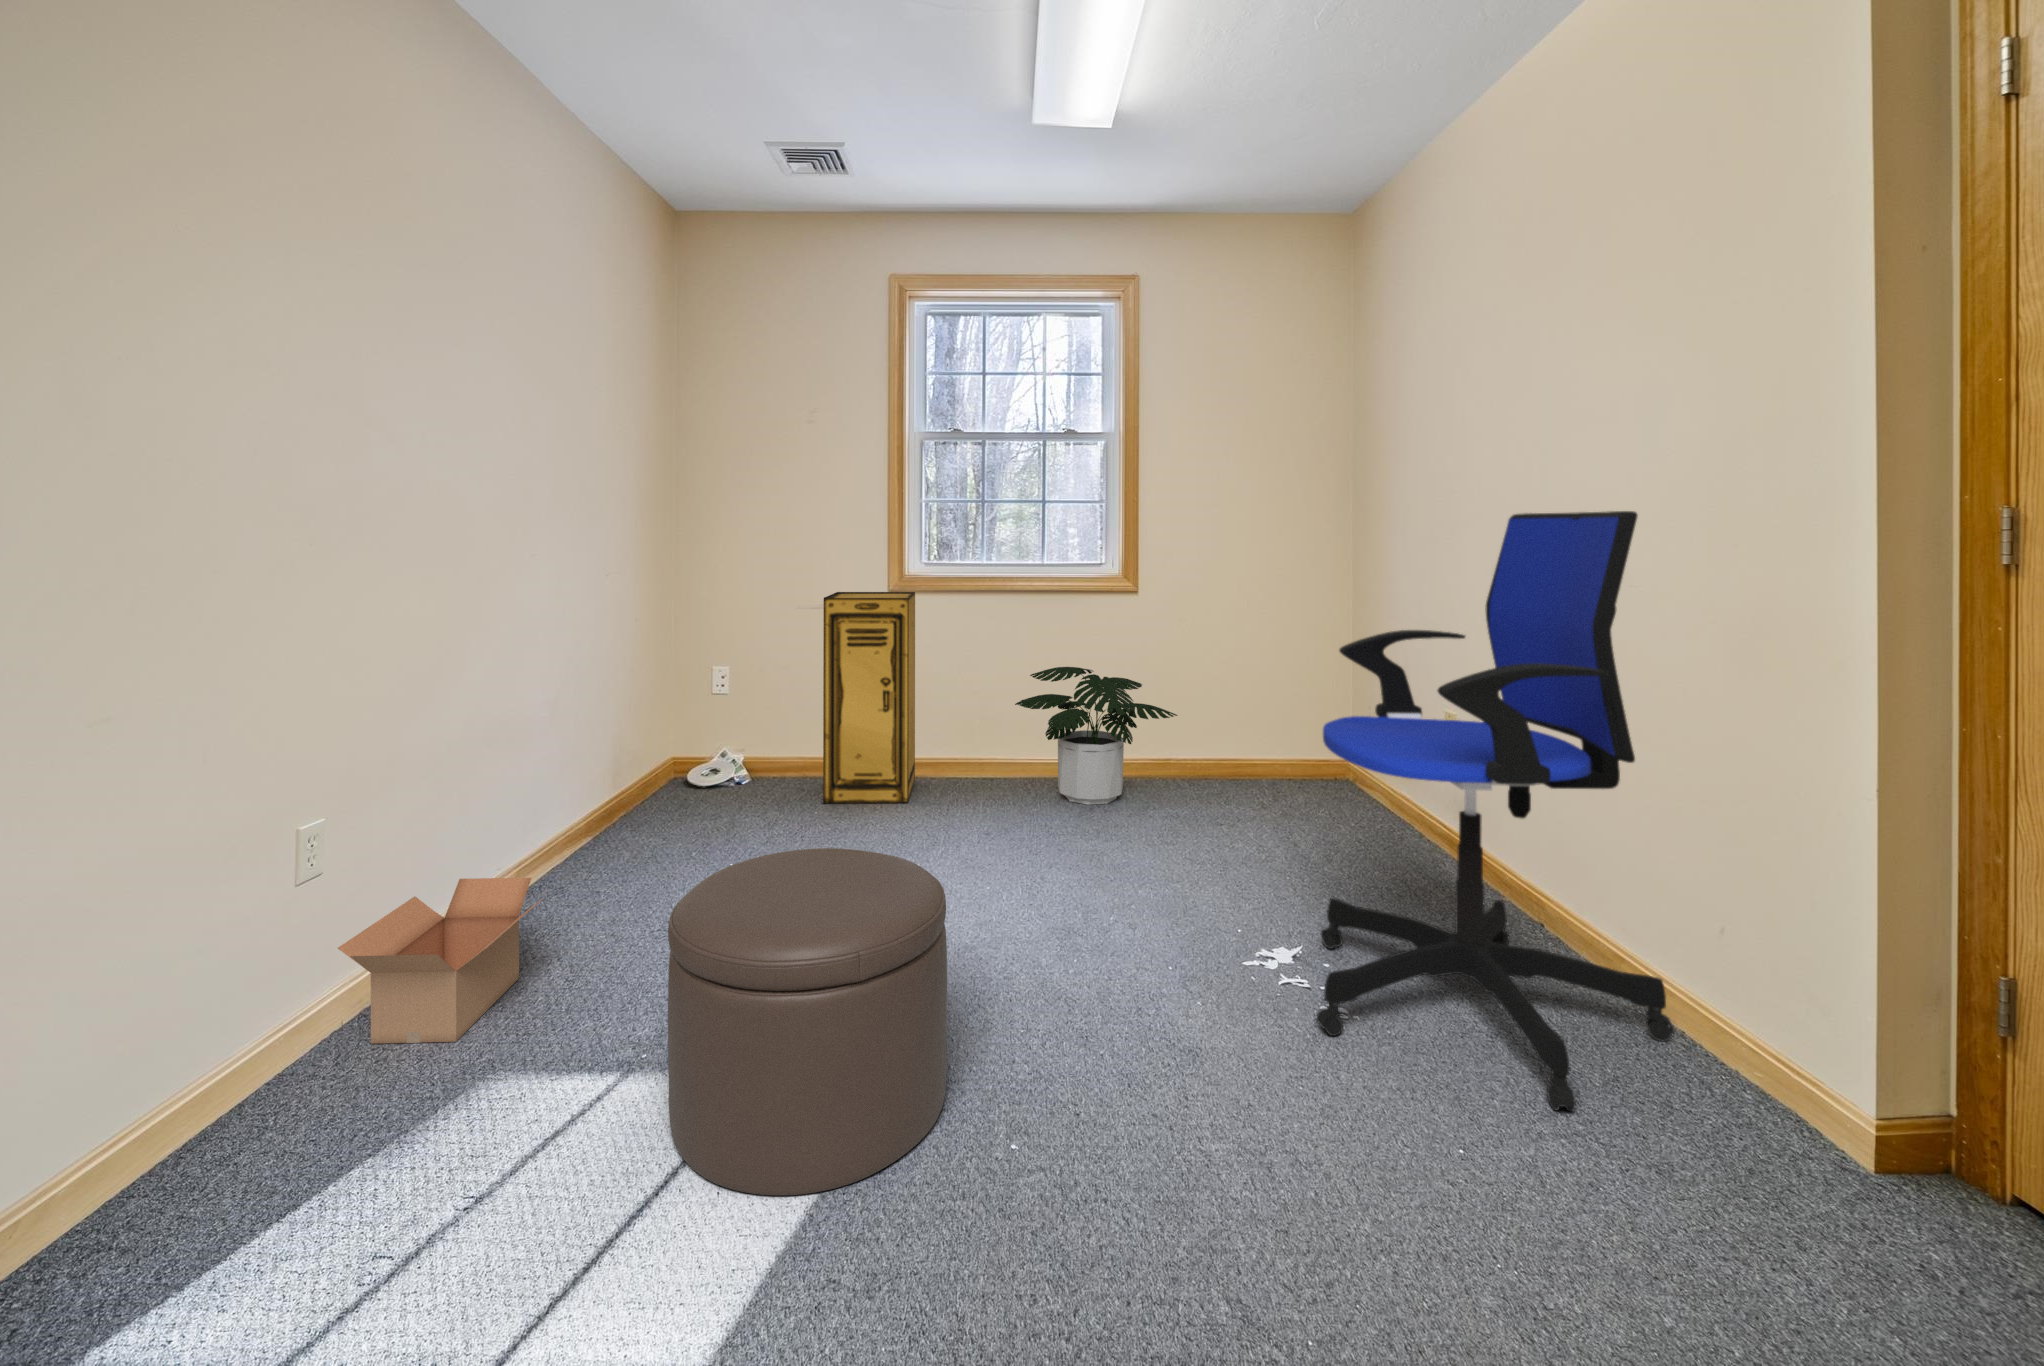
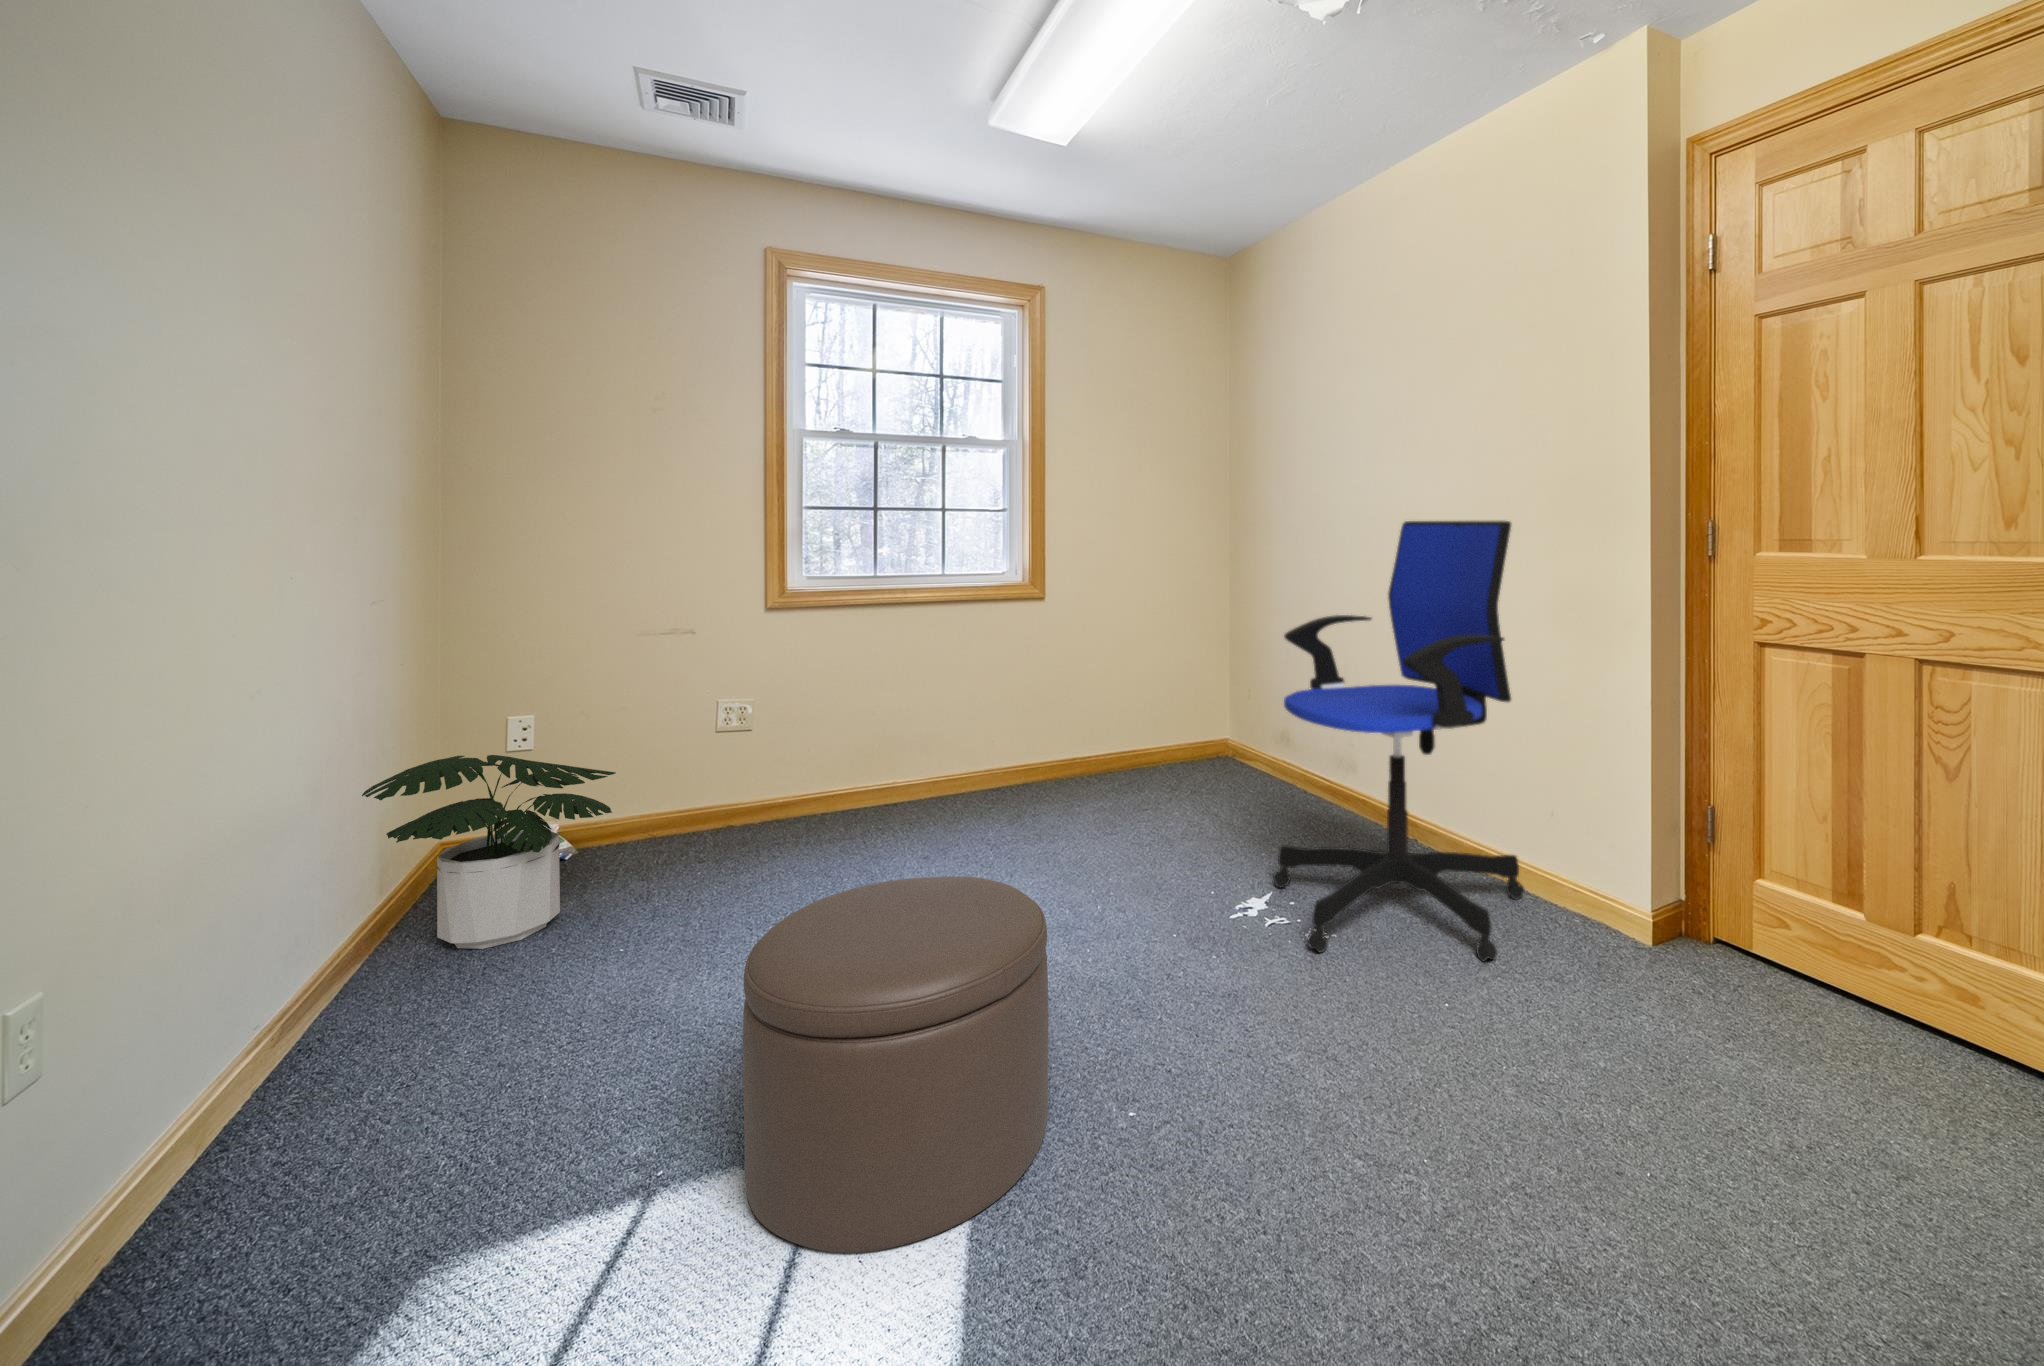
storage cabinet: present [823,592,915,804] -> none [691,606,802,856]
potted plant: present [1015,667,1178,805] -> present [362,755,616,949]
cardboard box: present [338,878,542,1044] -> none [112,1009,439,1295]

